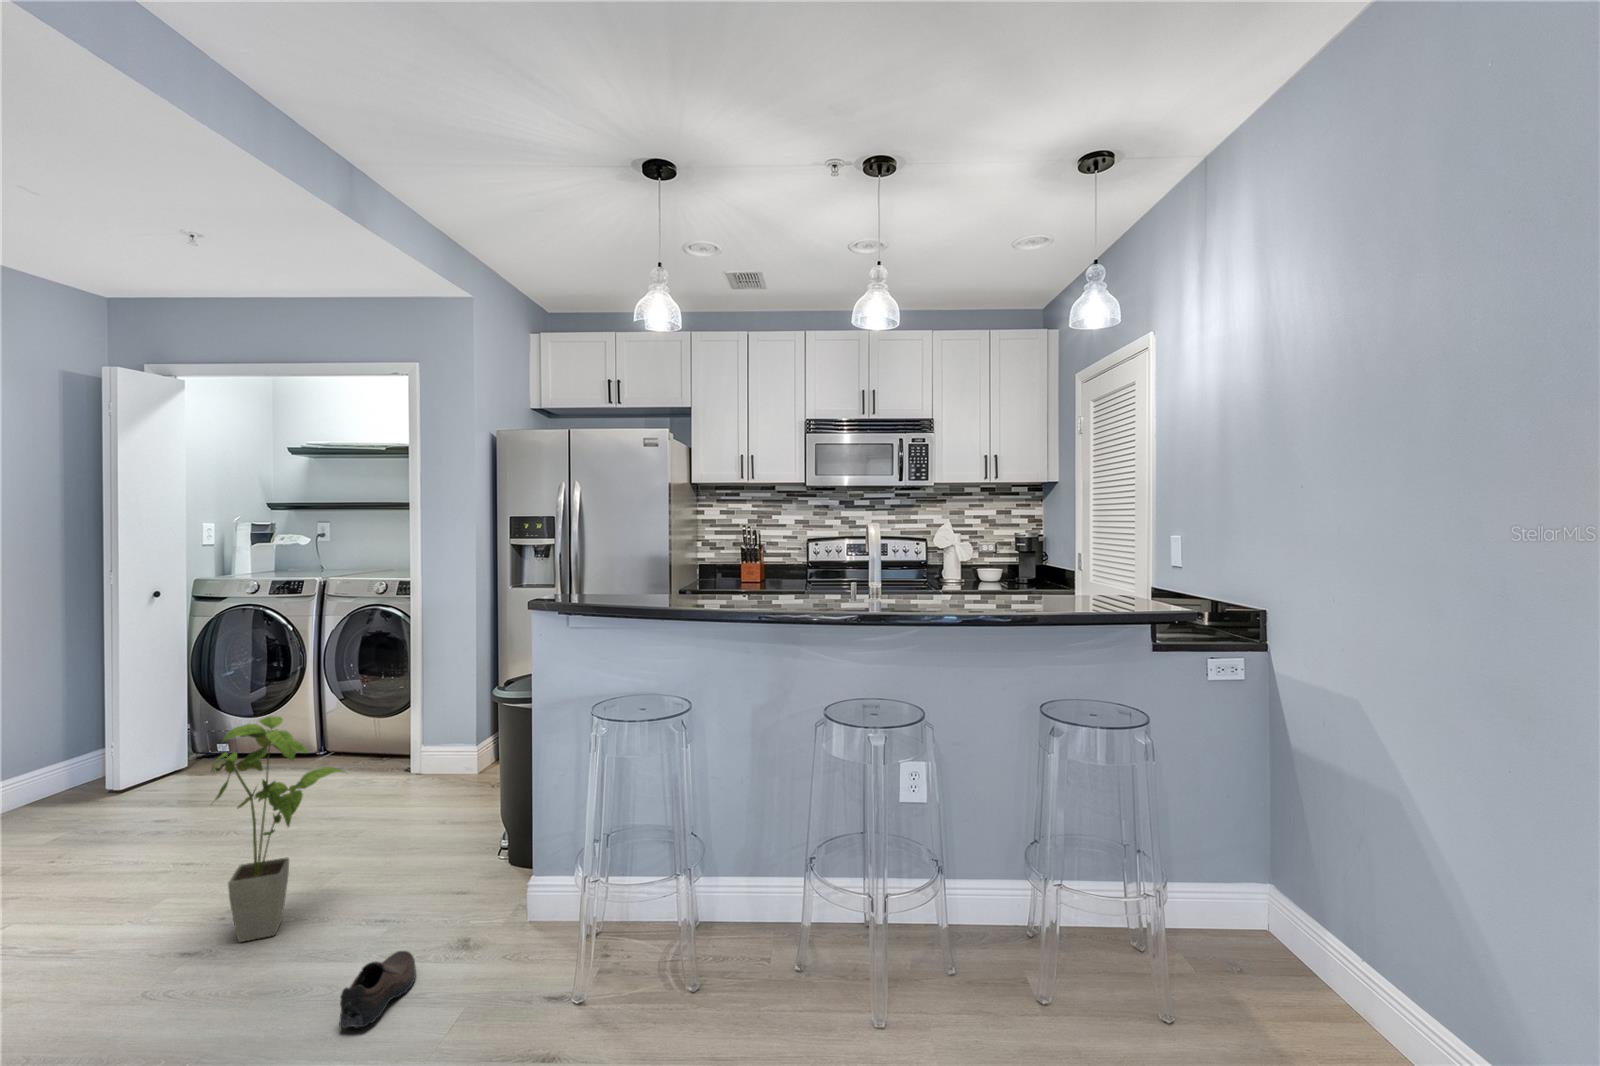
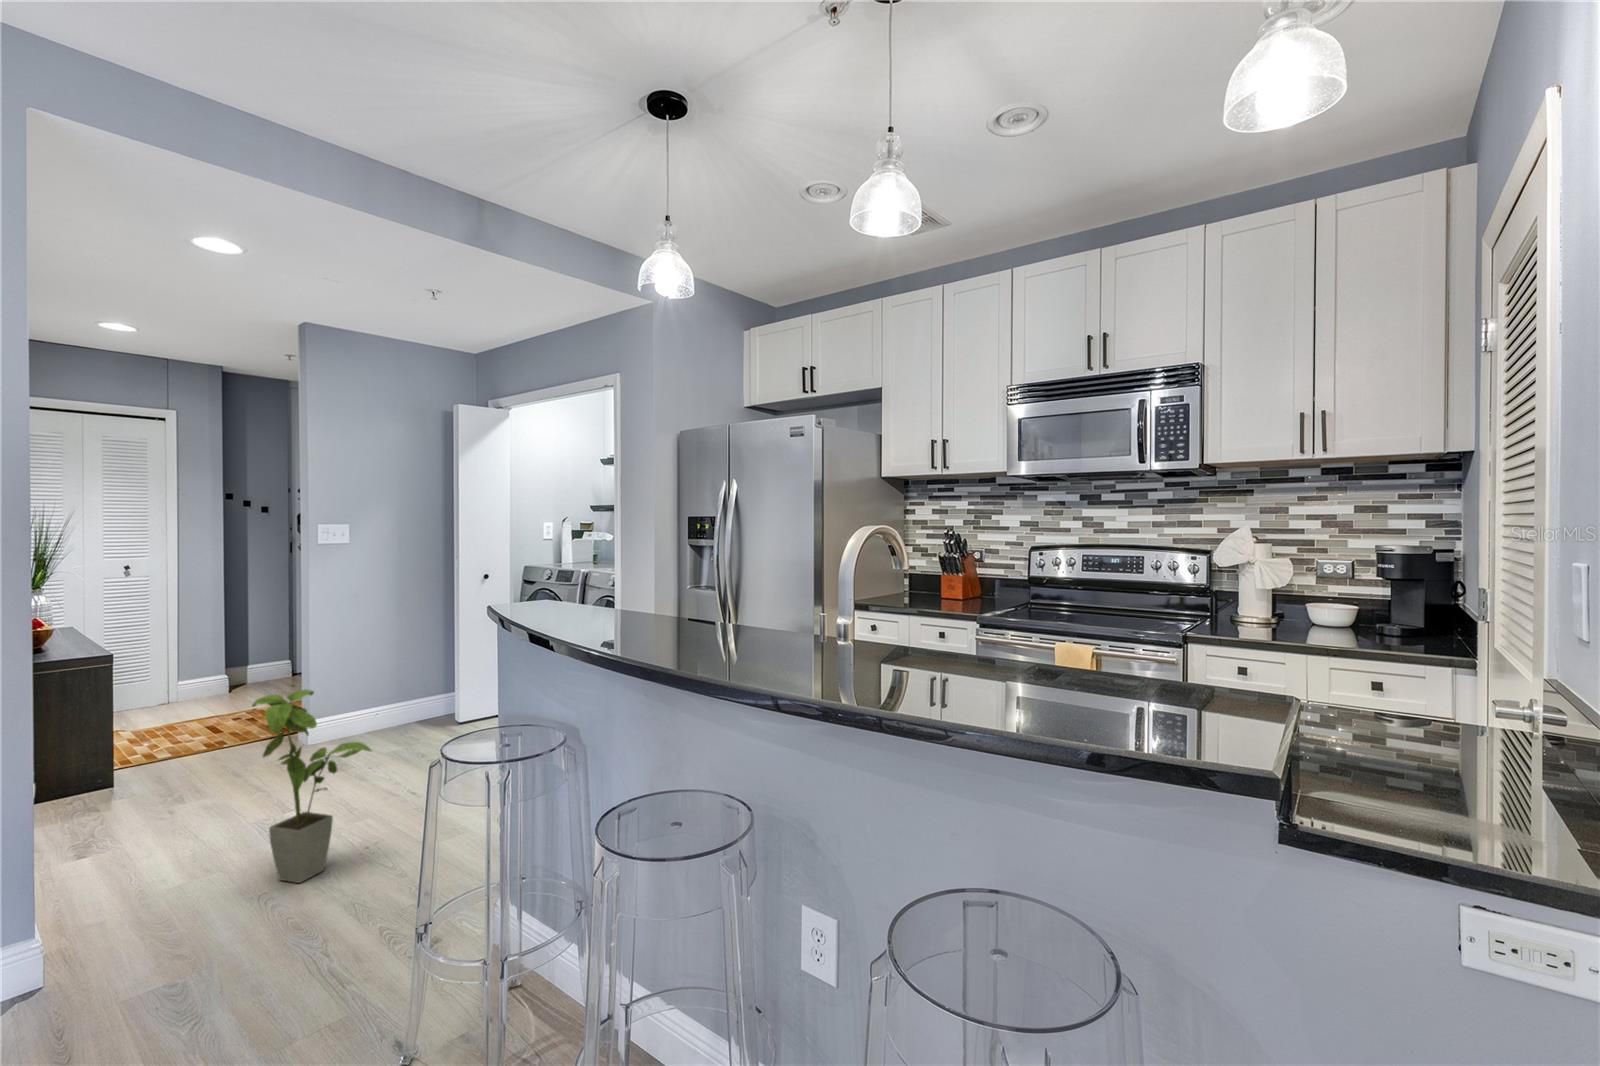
shoe: present [339,951,416,1028] -> none [145,948,284,1023]

